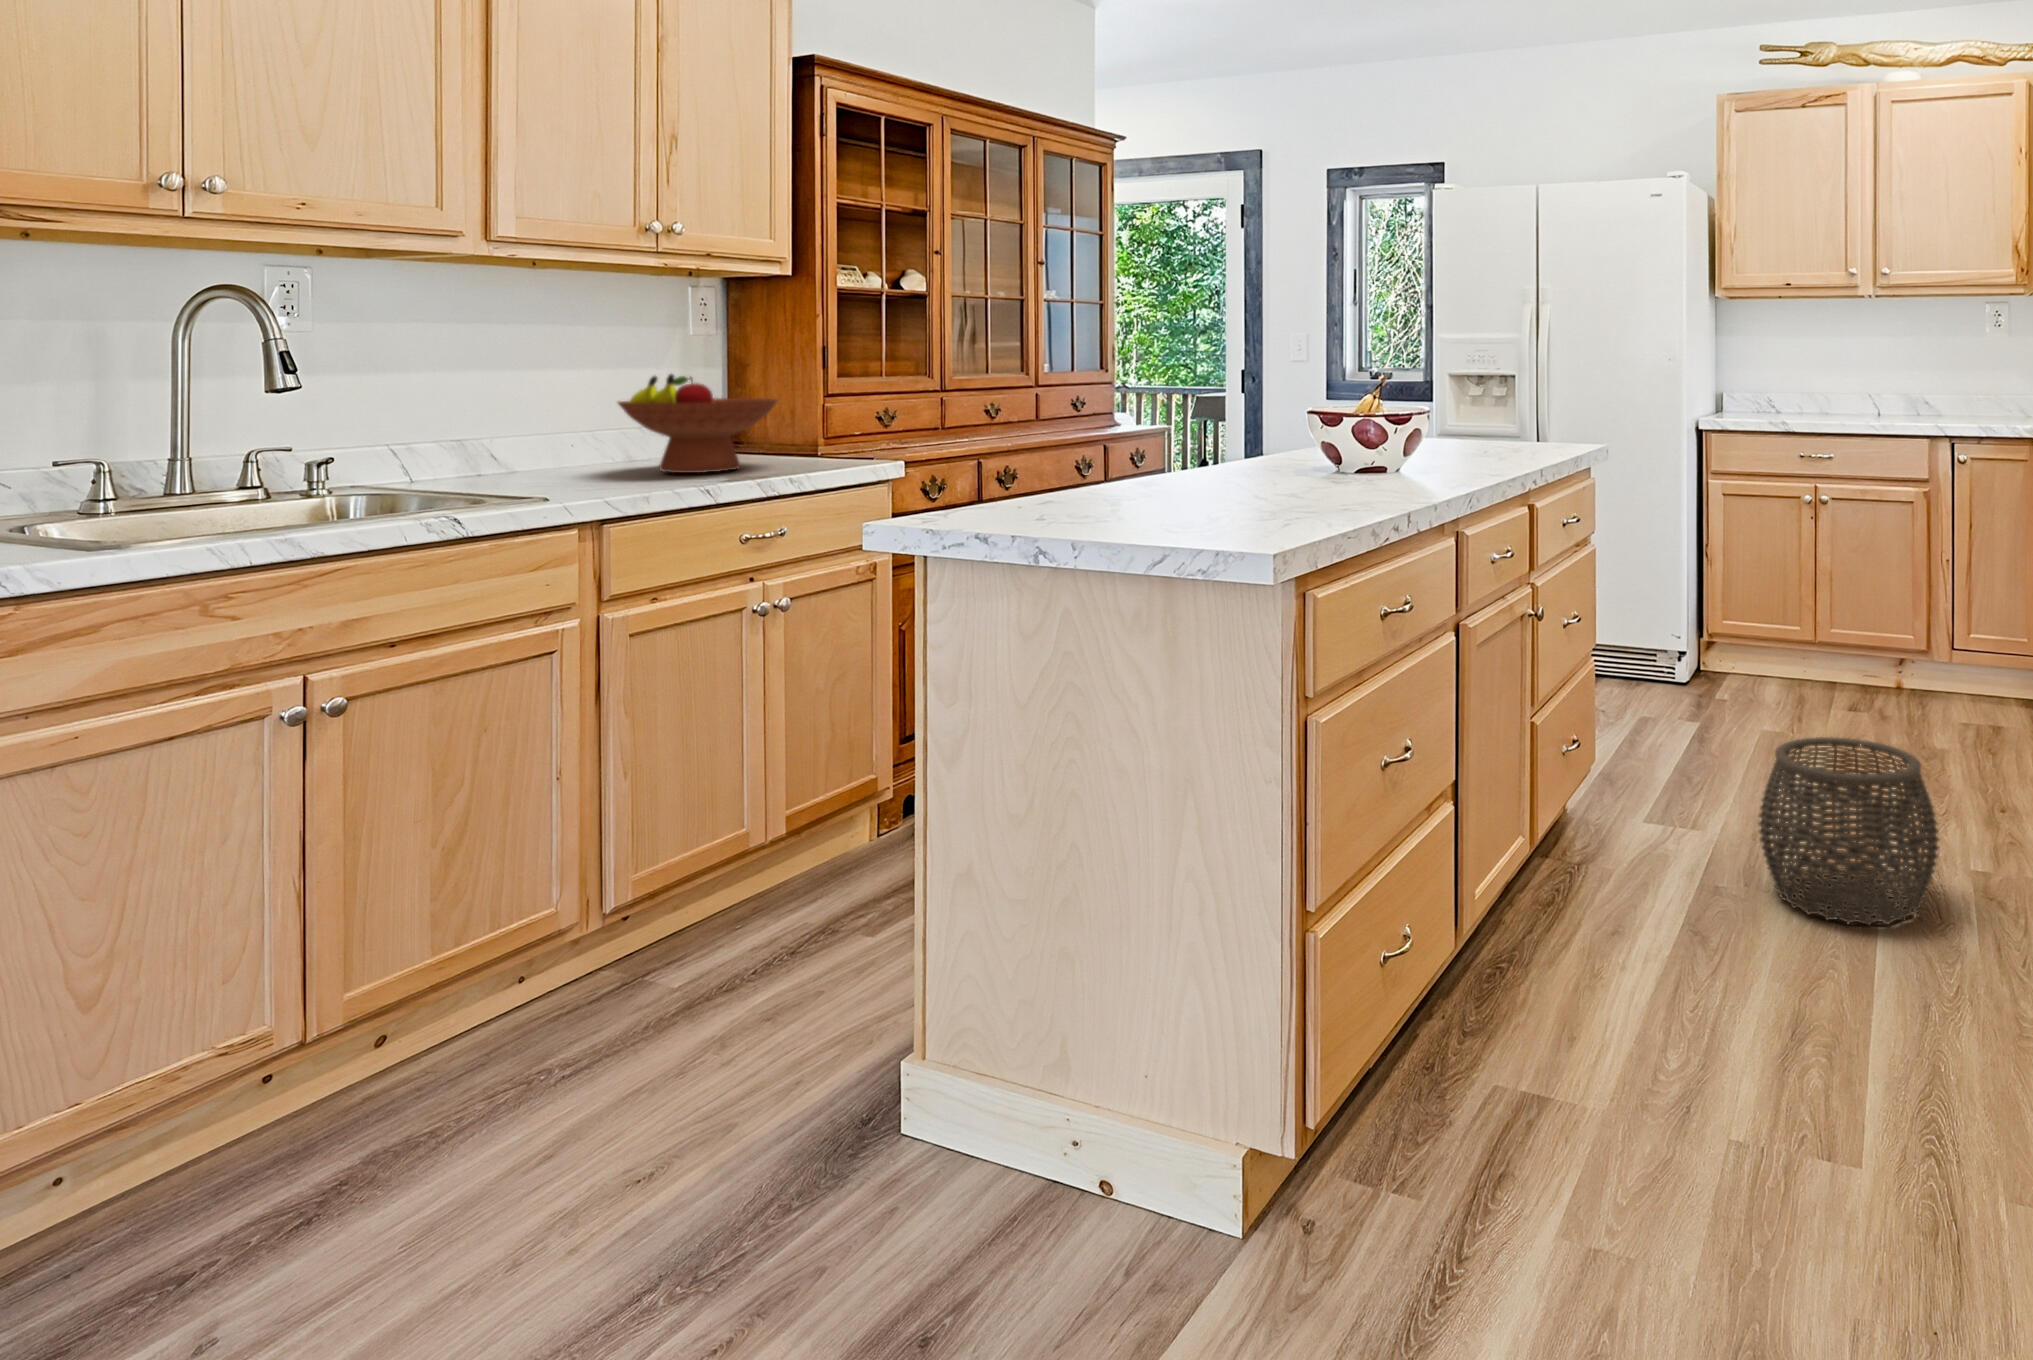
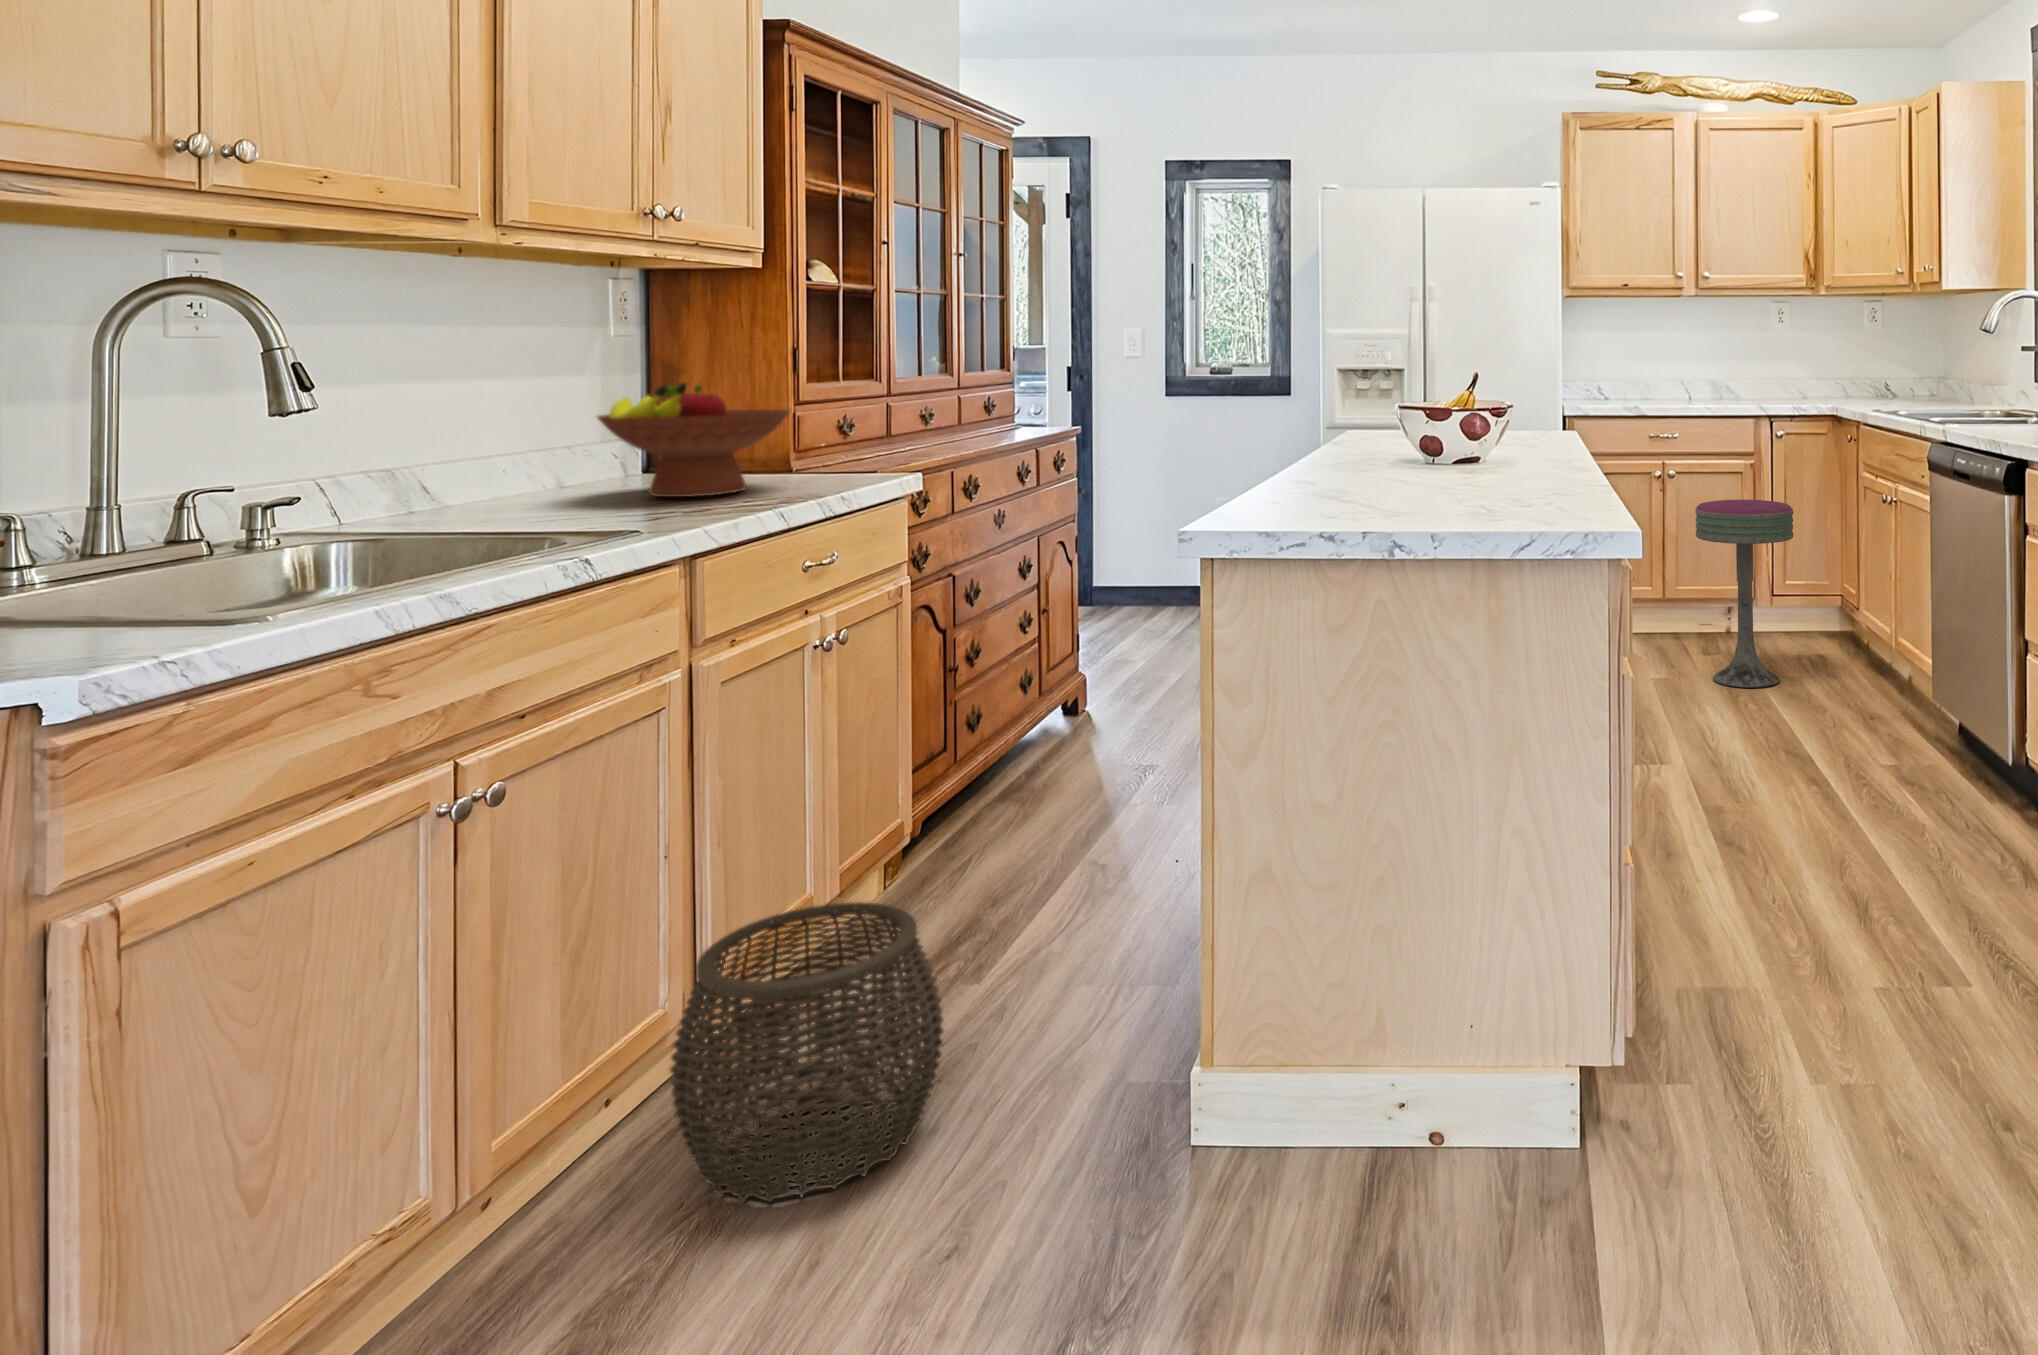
bar stool: none [1809,532,1927,751] -> present [1695,500,1793,688]
woven basket: present [1758,737,1940,925] -> present [670,902,944,1202]

